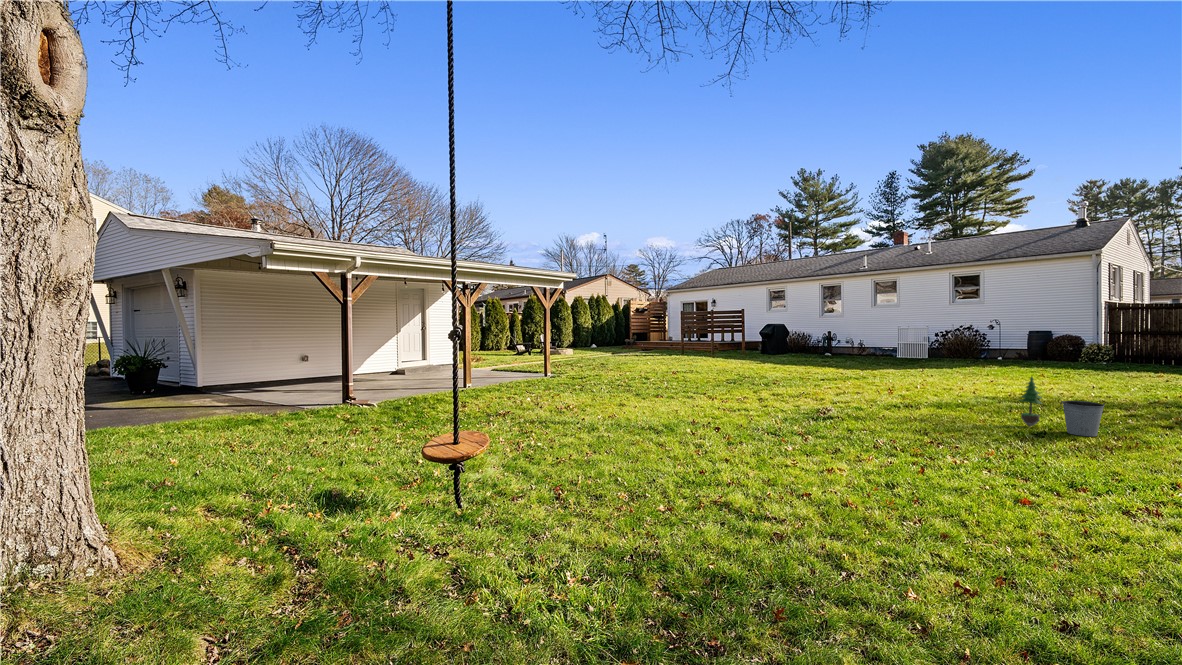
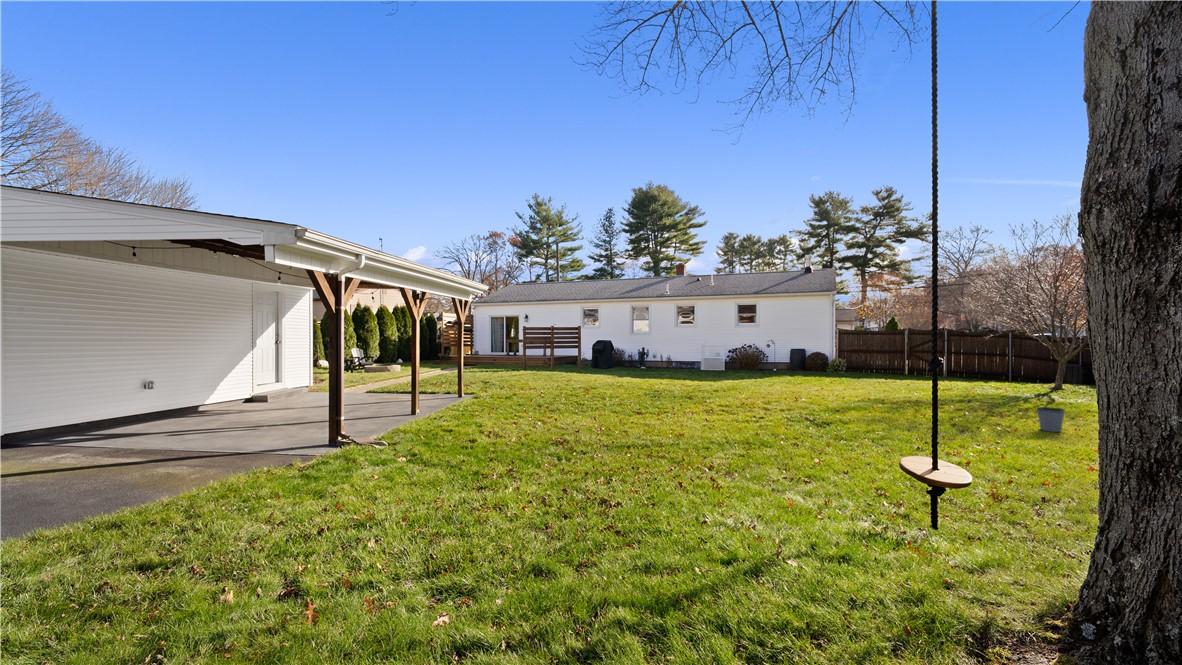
potted tree: present [1020,377,1042,426] -> none [1008,391,1025,429]

